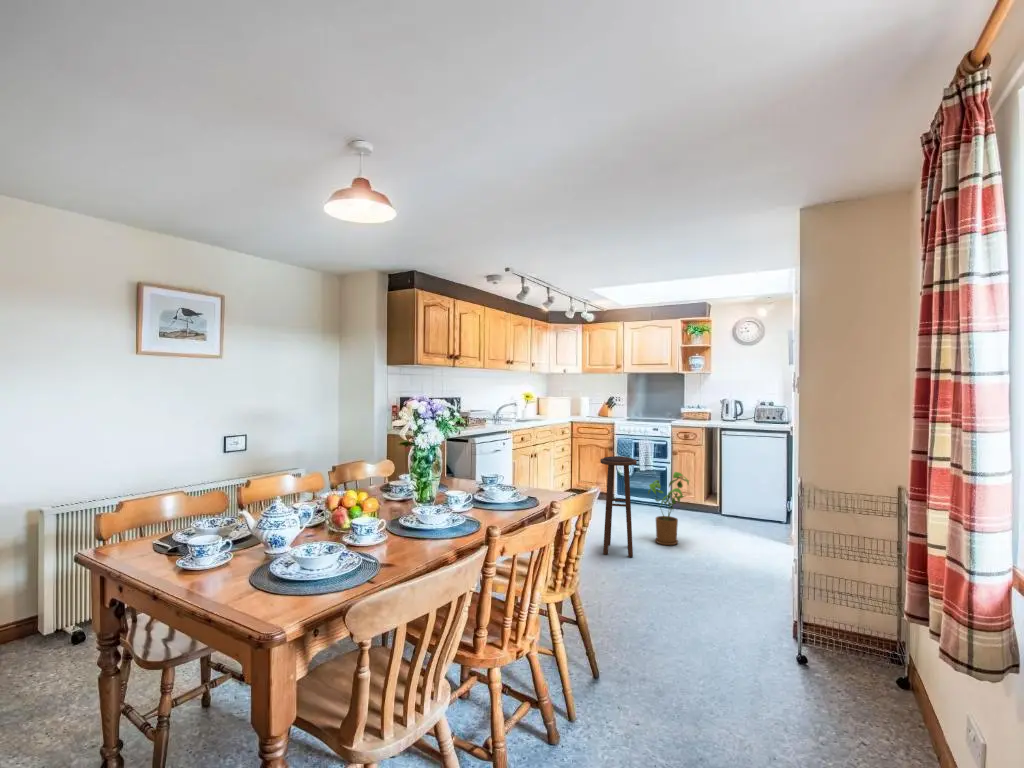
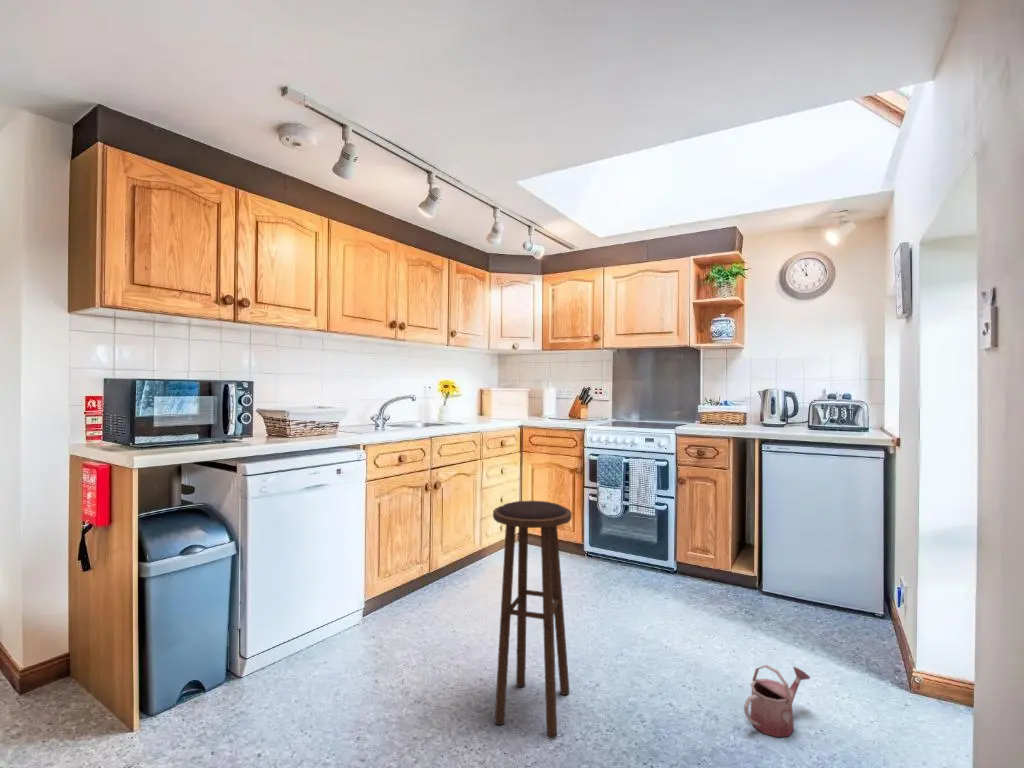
house plant: present [648,472,689,545] -> none [611,532,696,691]
watering can: none [712,527,741,555] -> present [744,665,810,737]

